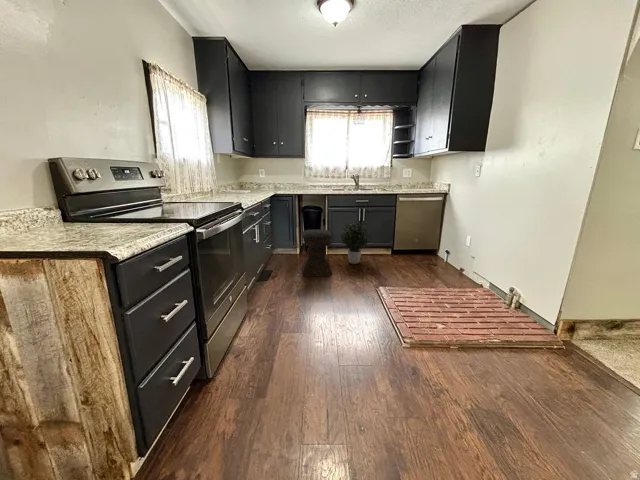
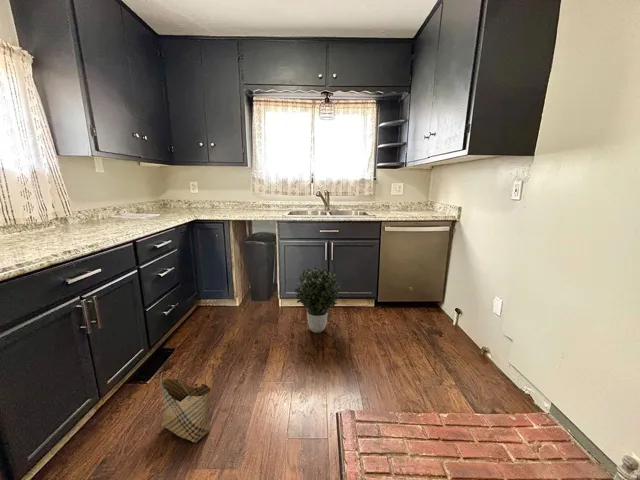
stool: present [302,229,332,276] -> none [220,283,276,371]
woven basket: none [282,255,309,295] -> present [160,354,211,442]

